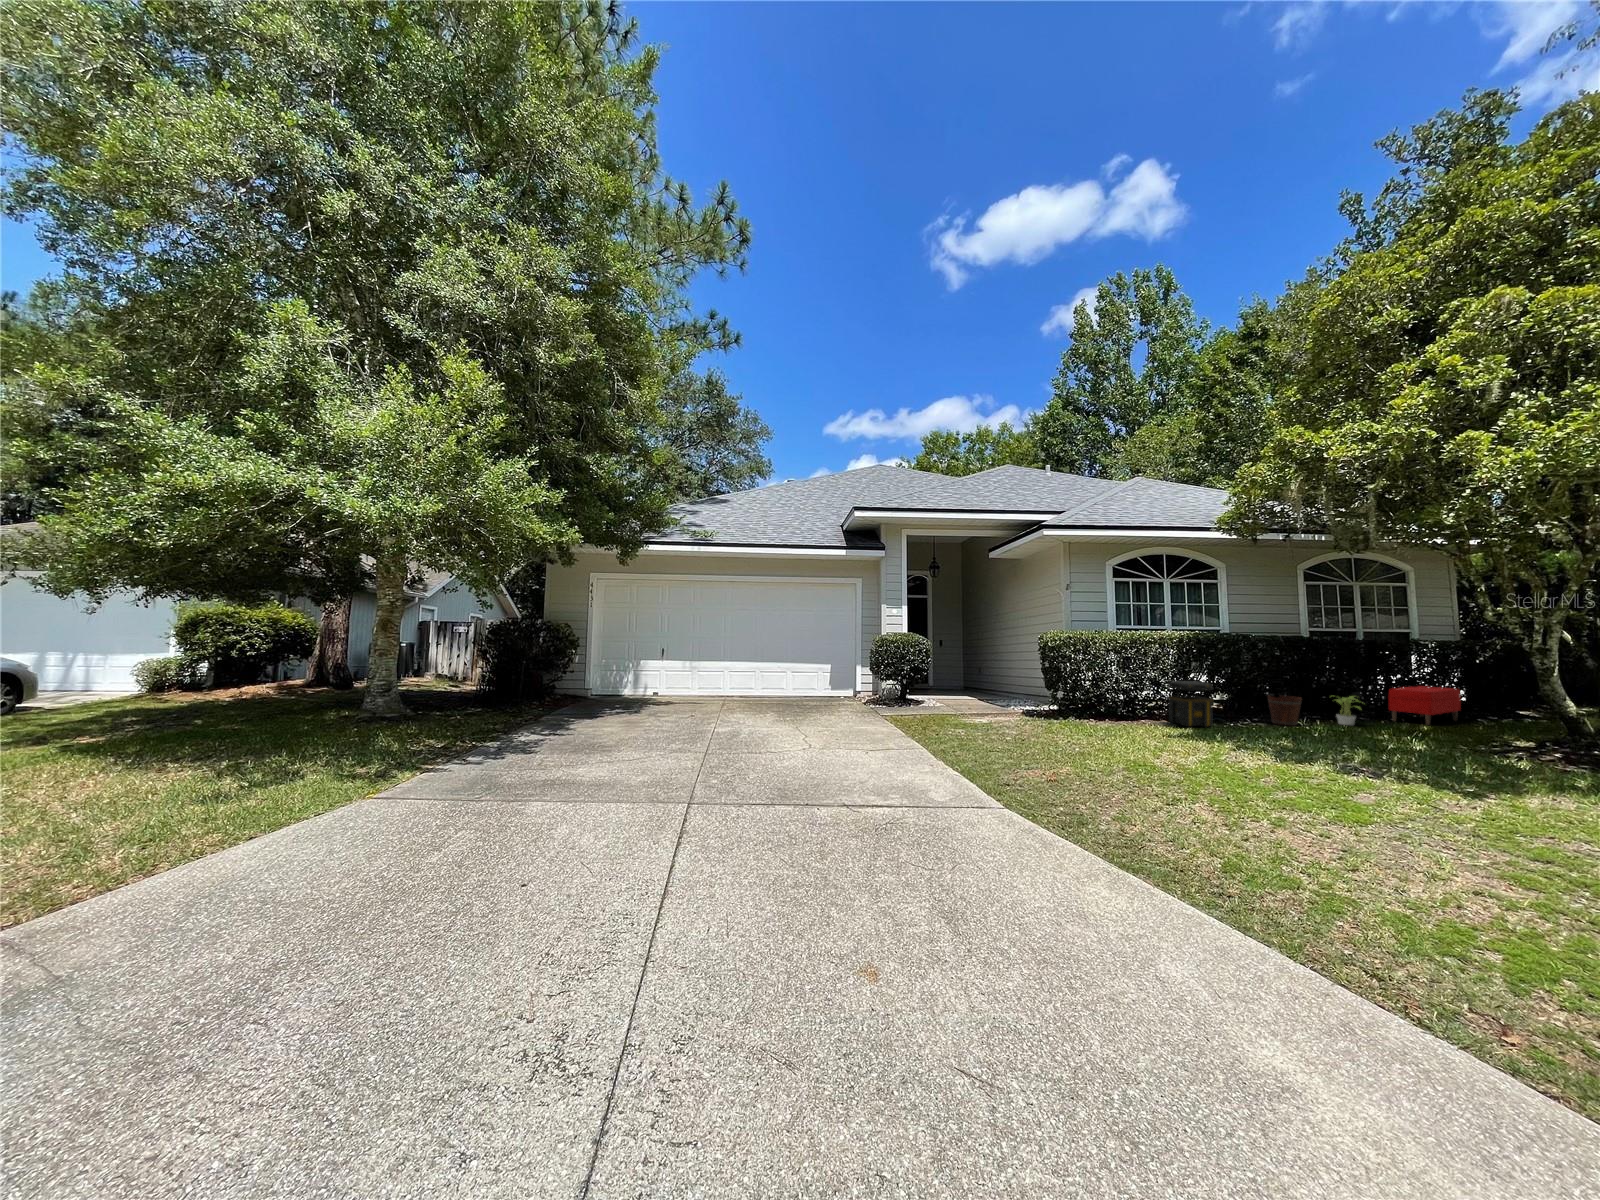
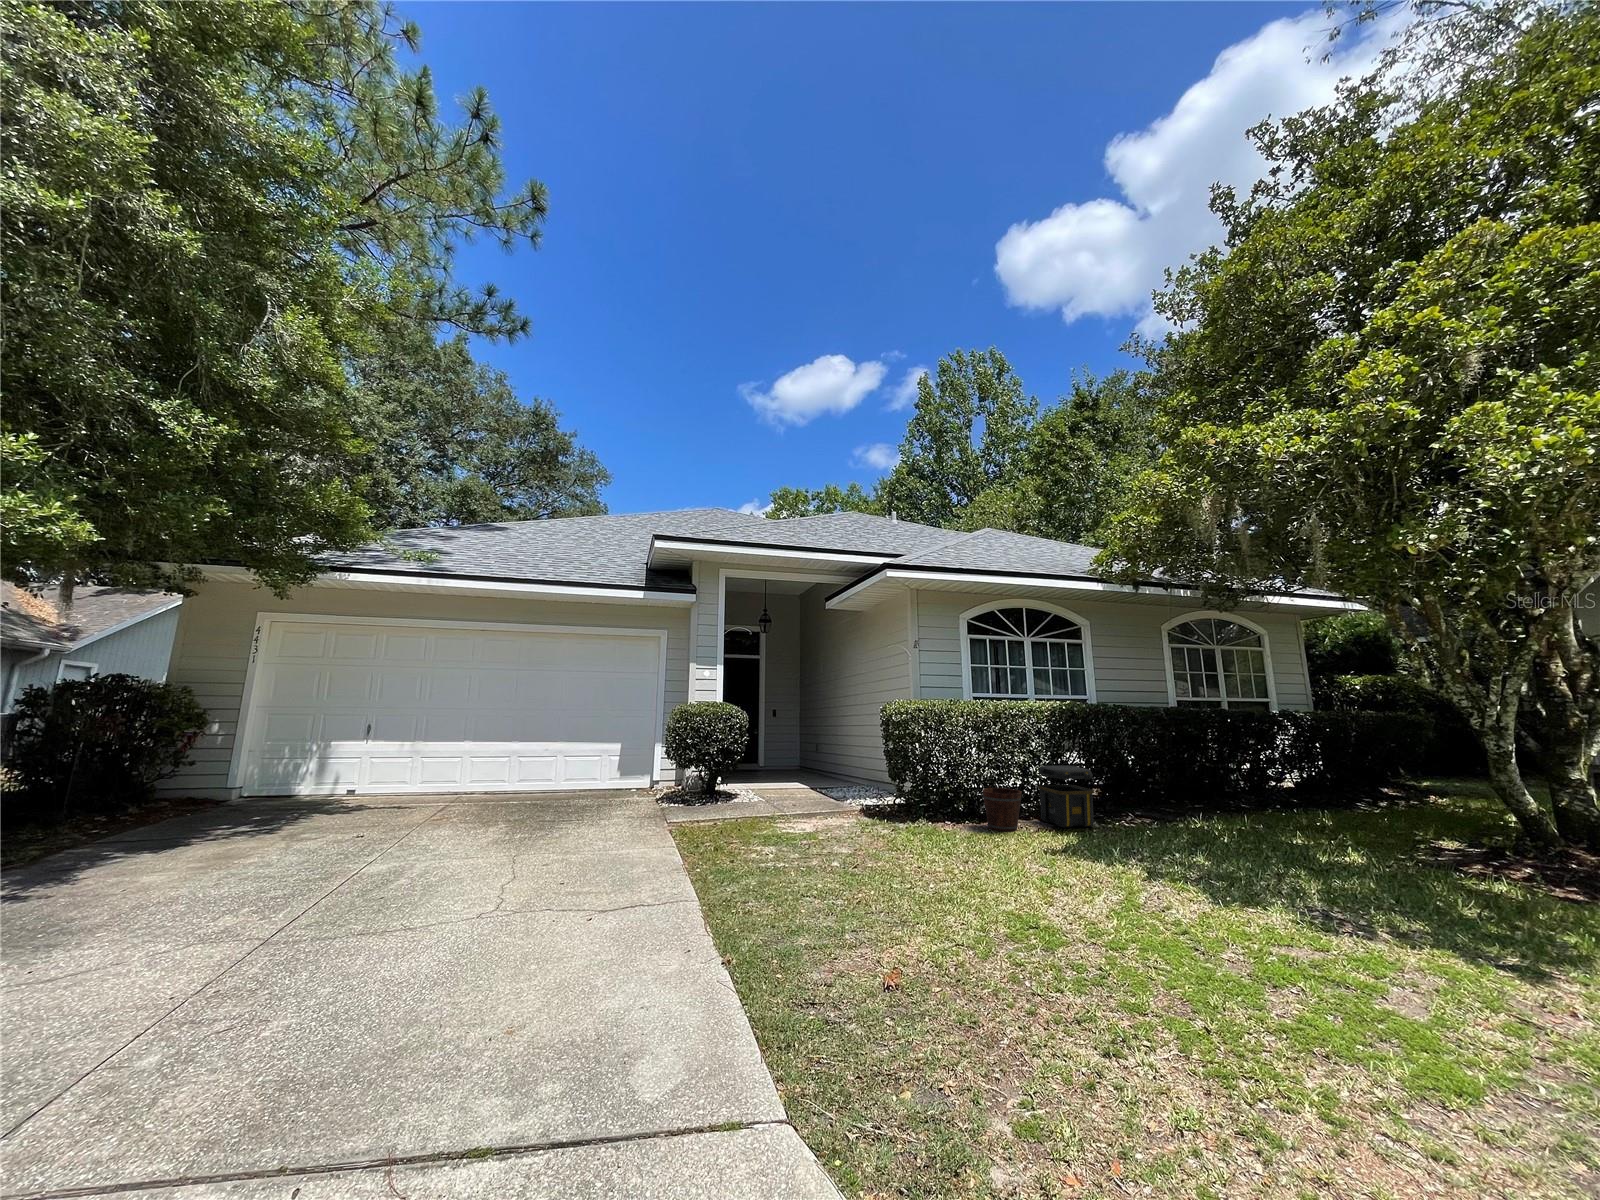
bench: present [1389,686,1461,725] -> none [1272,765,1341,814]
bucket: present [1268,696,1302,726] -> present [982,786,1022,831]
potted plant: present [1336,696,1361,725] -> none [1216,780,1256,817]

